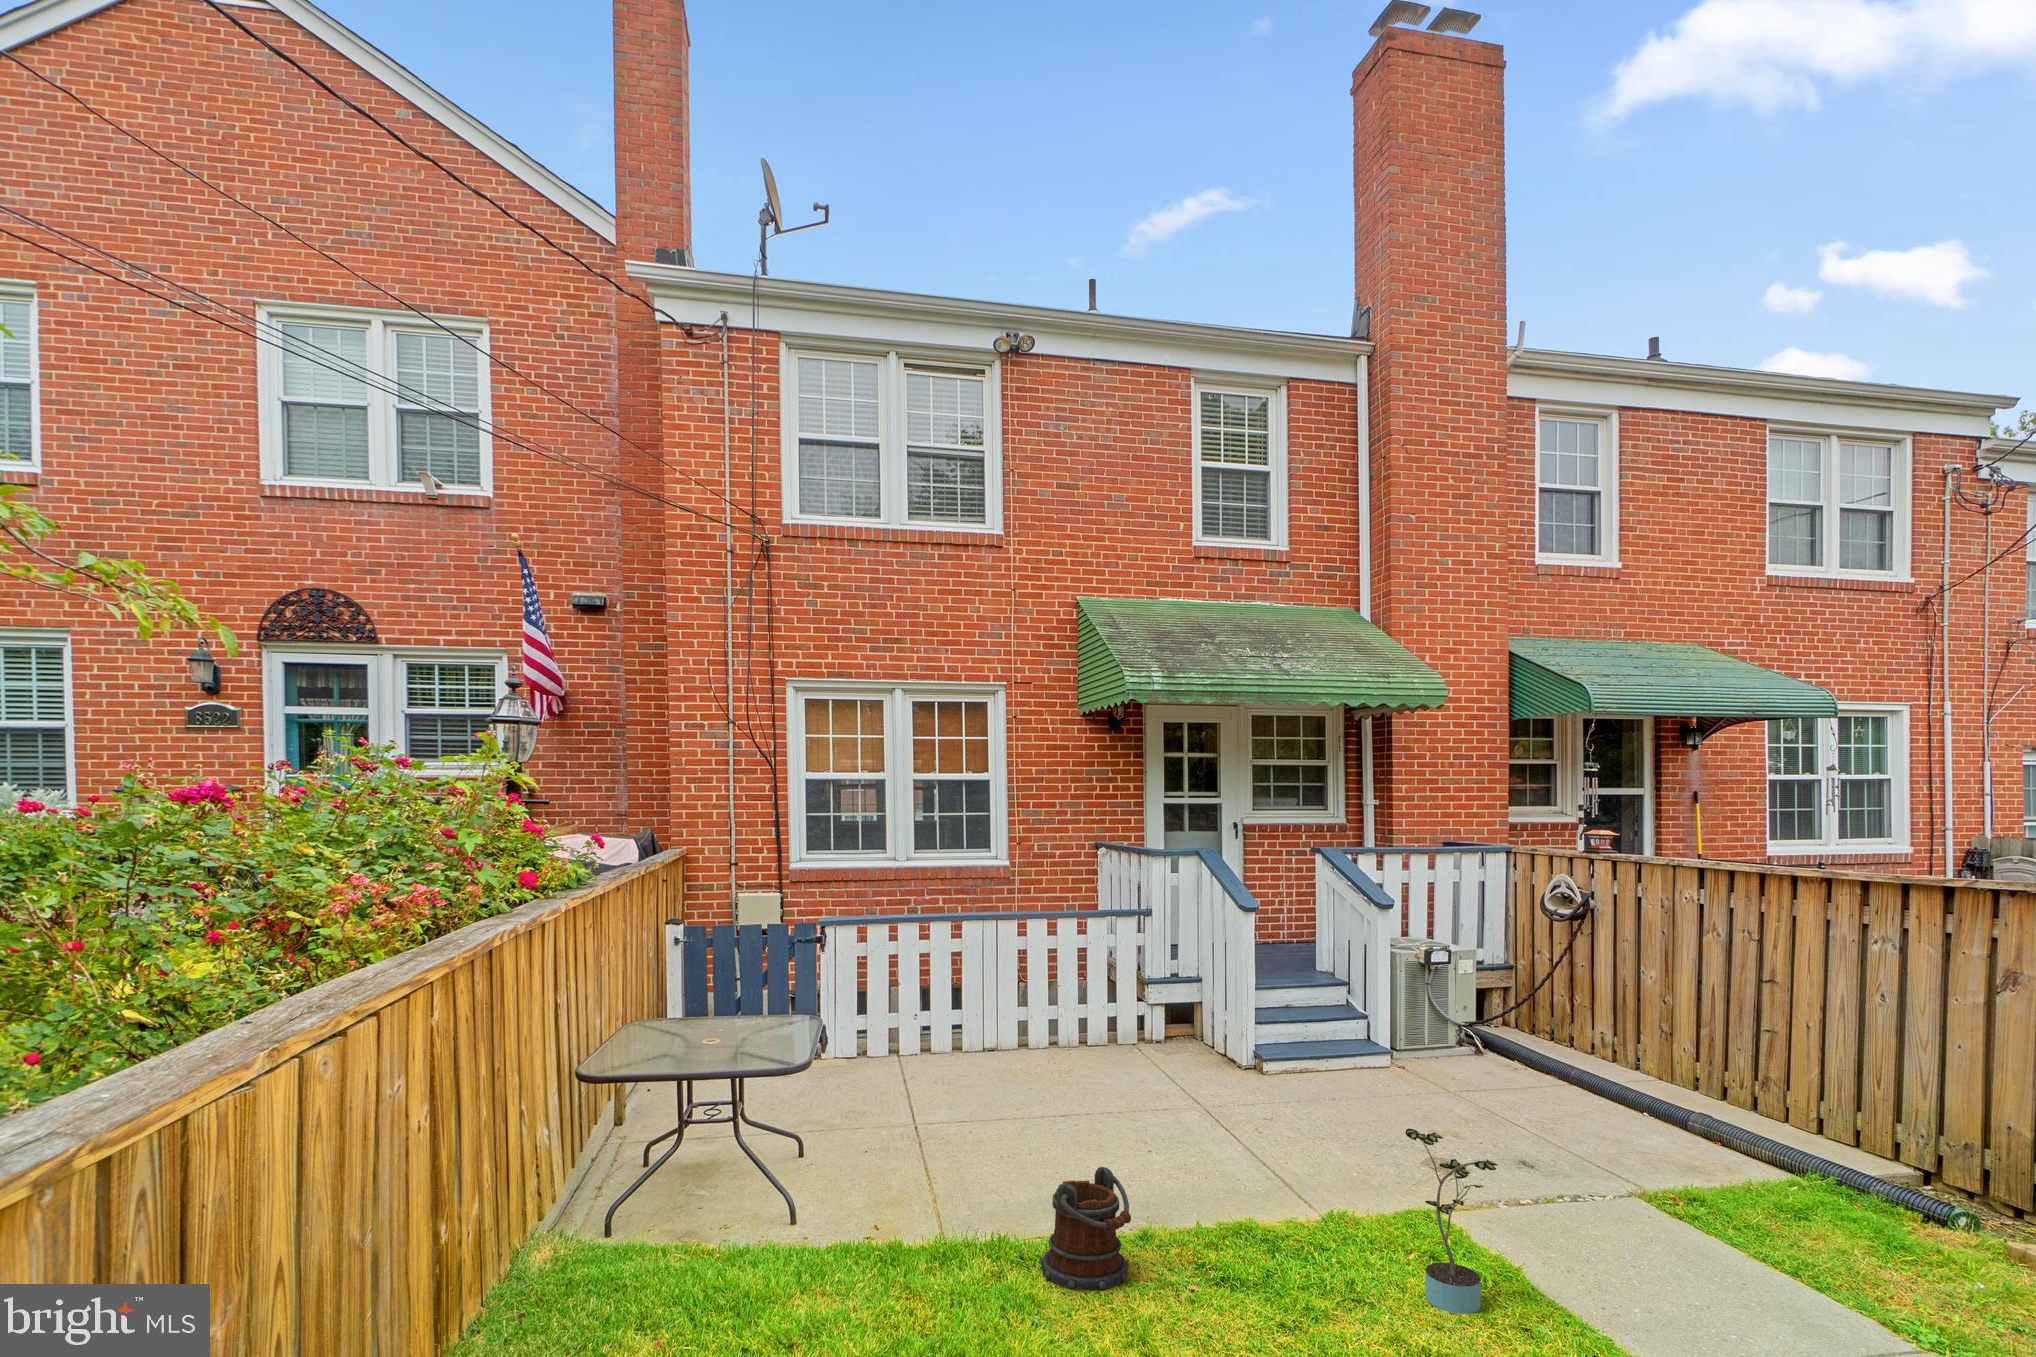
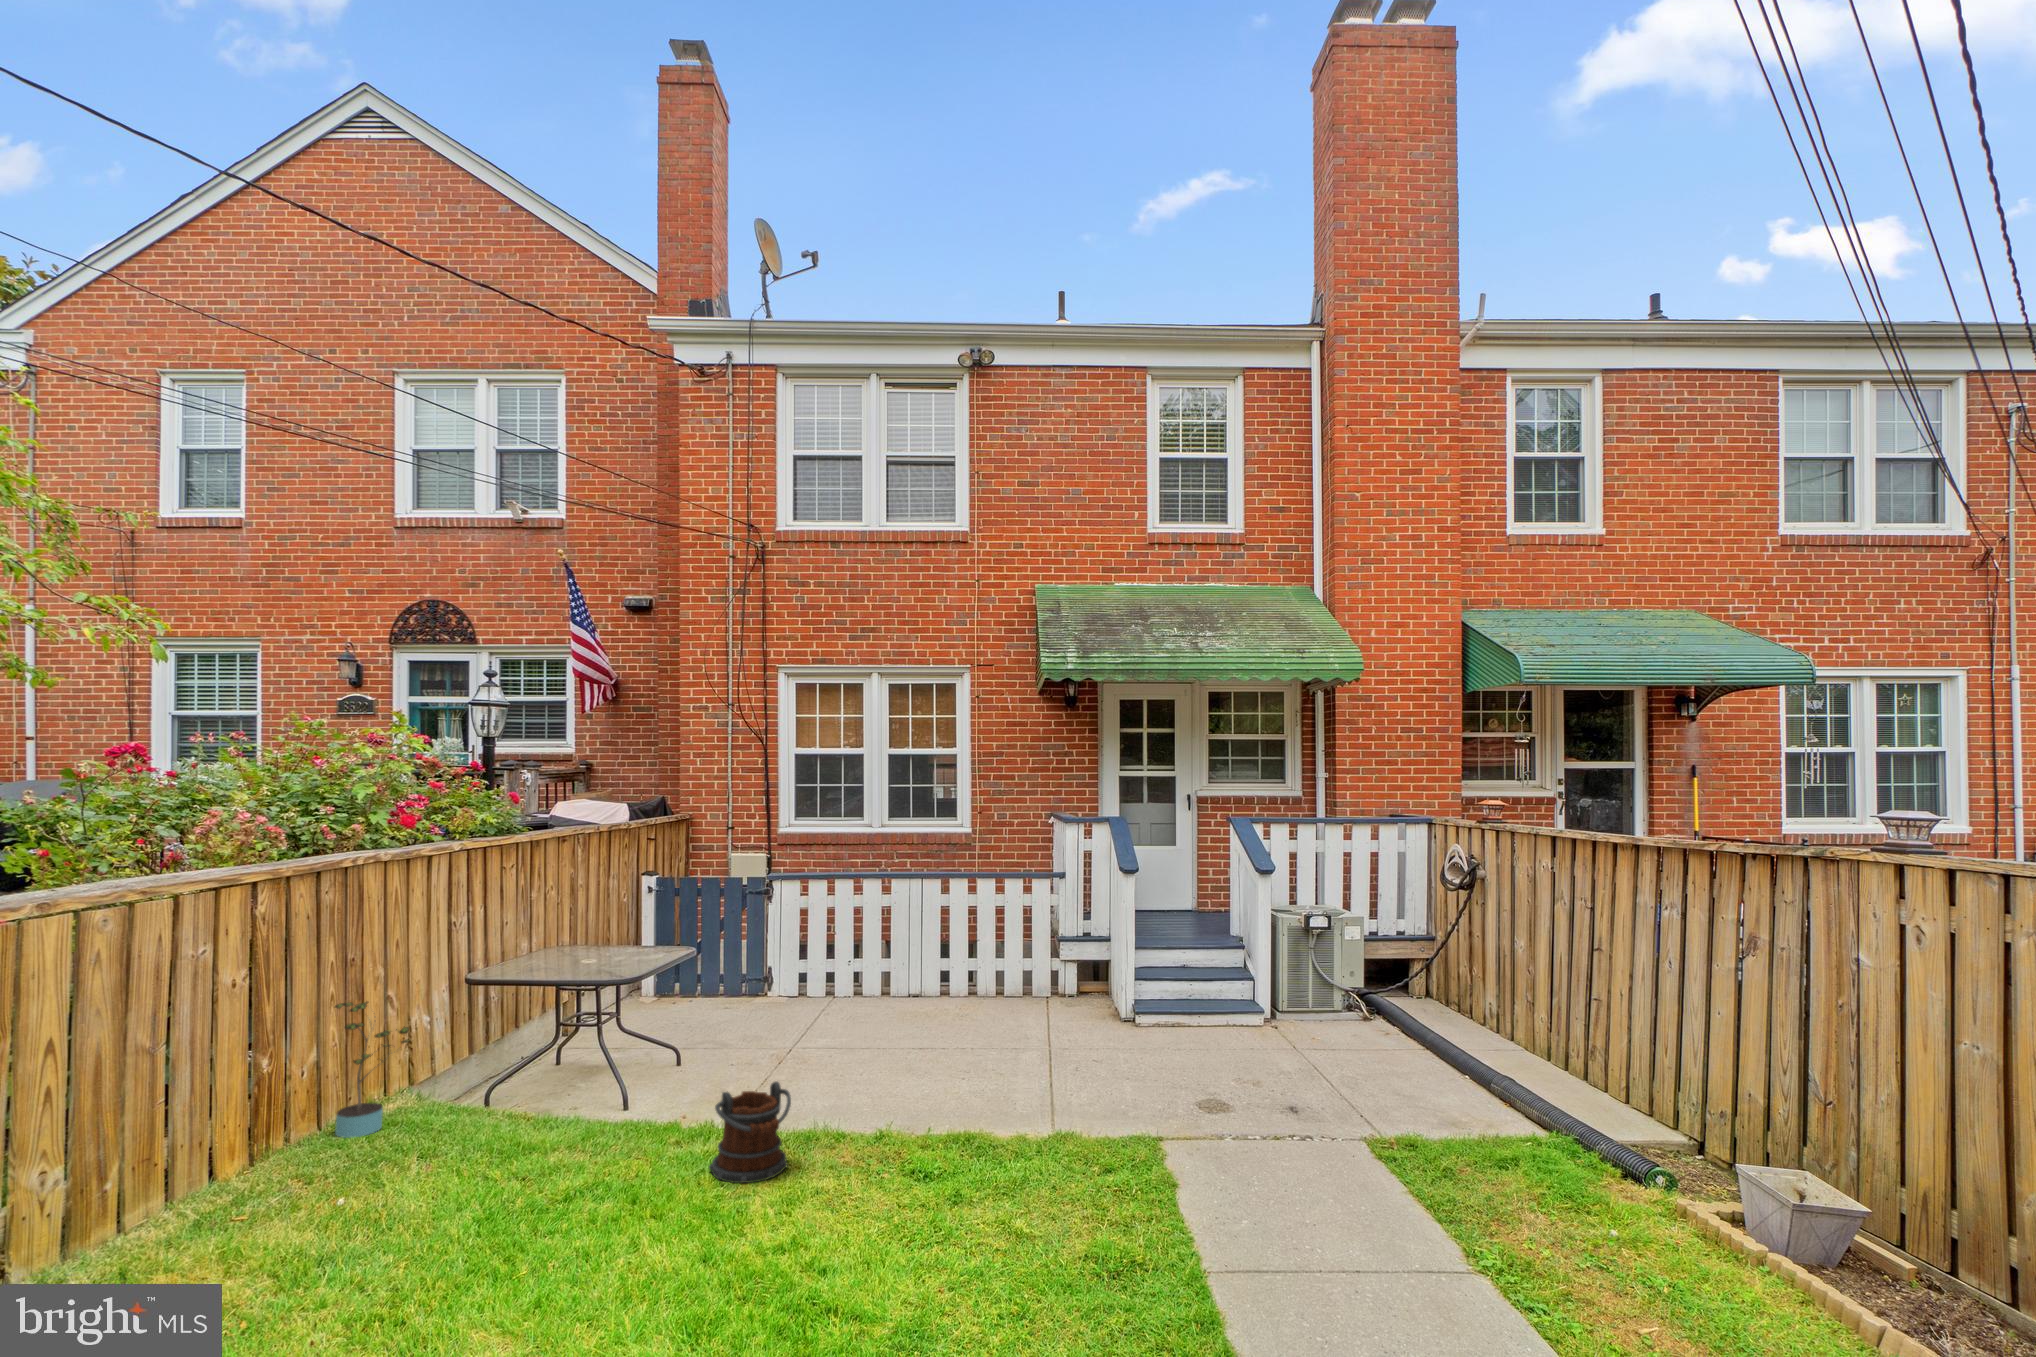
potted plant: present [1406,1129,1497,1314] -> present [335,1002,410,1138]

